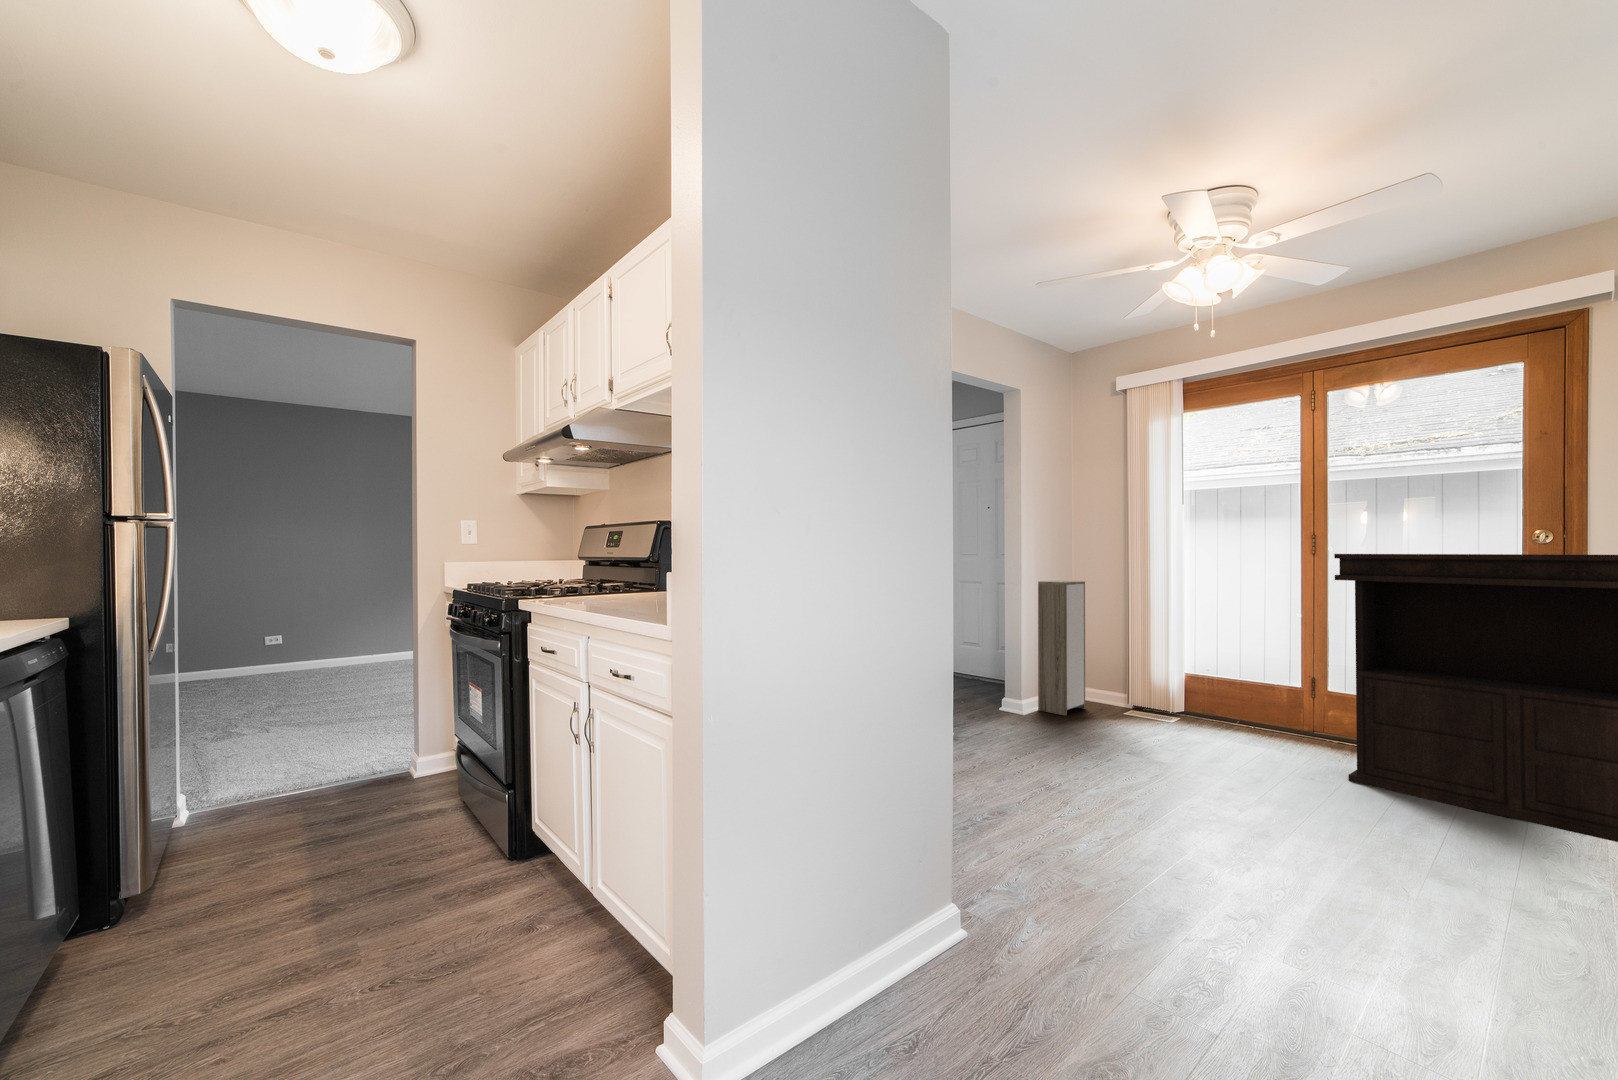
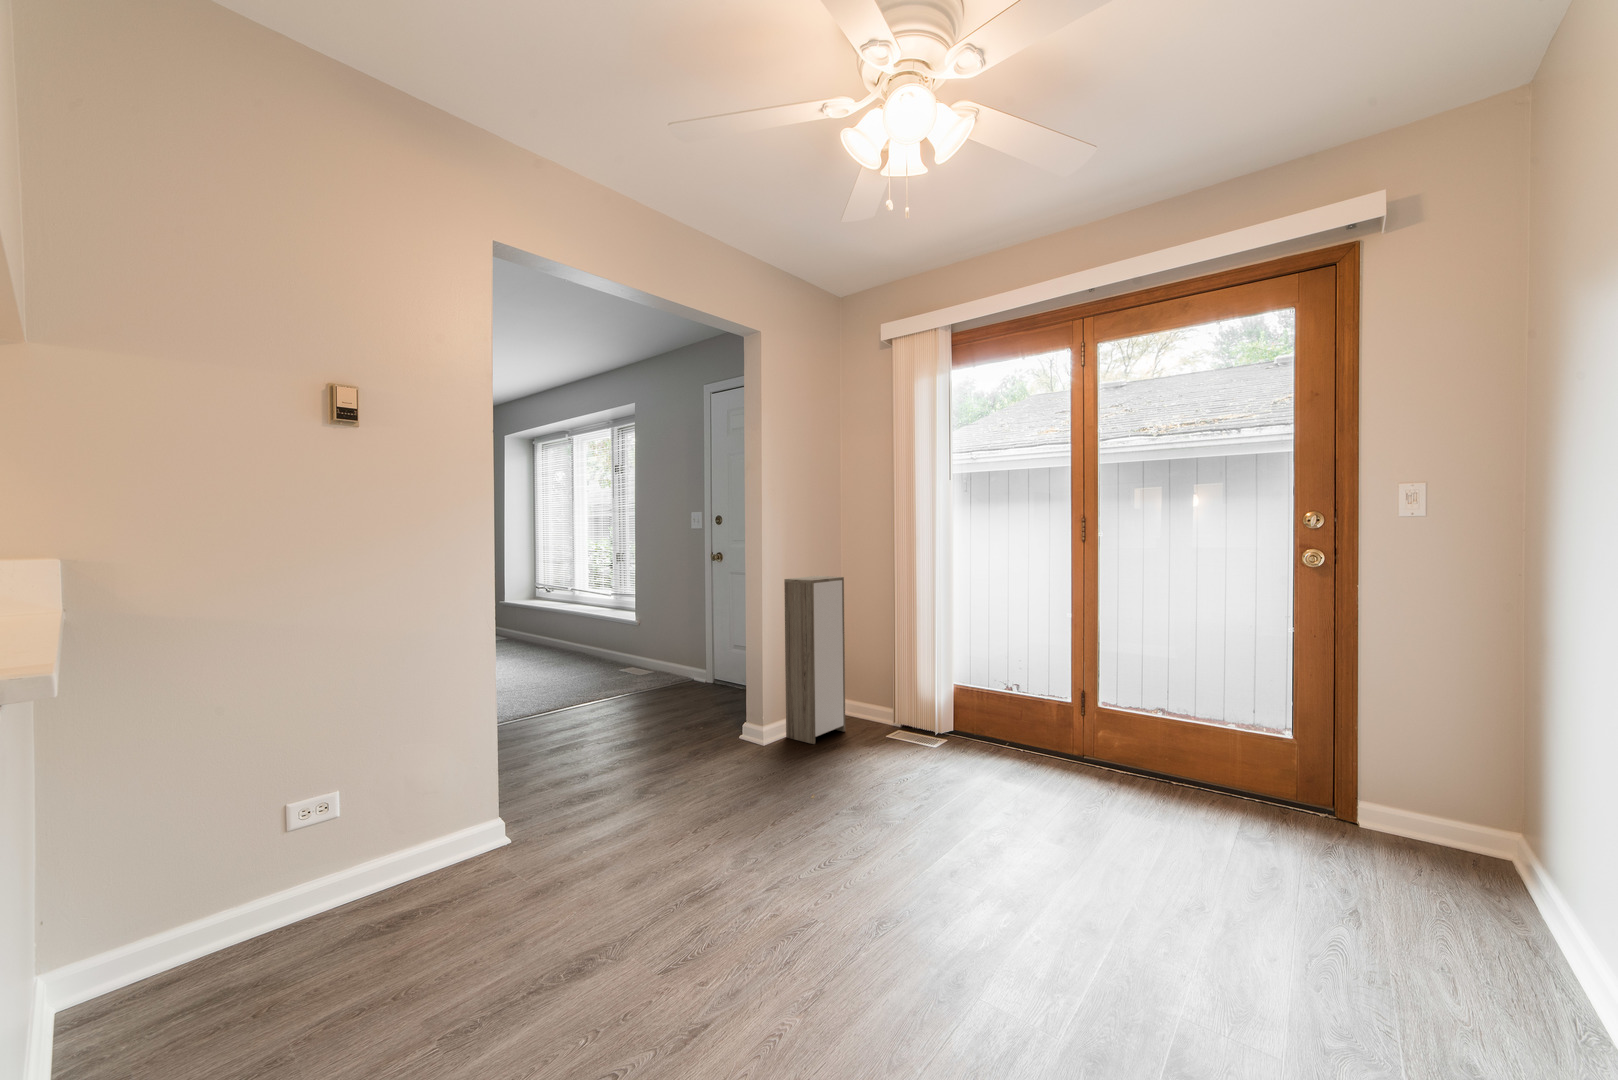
console table: present [1334,554,1618,842] -> none [1078,544,1523,966]

